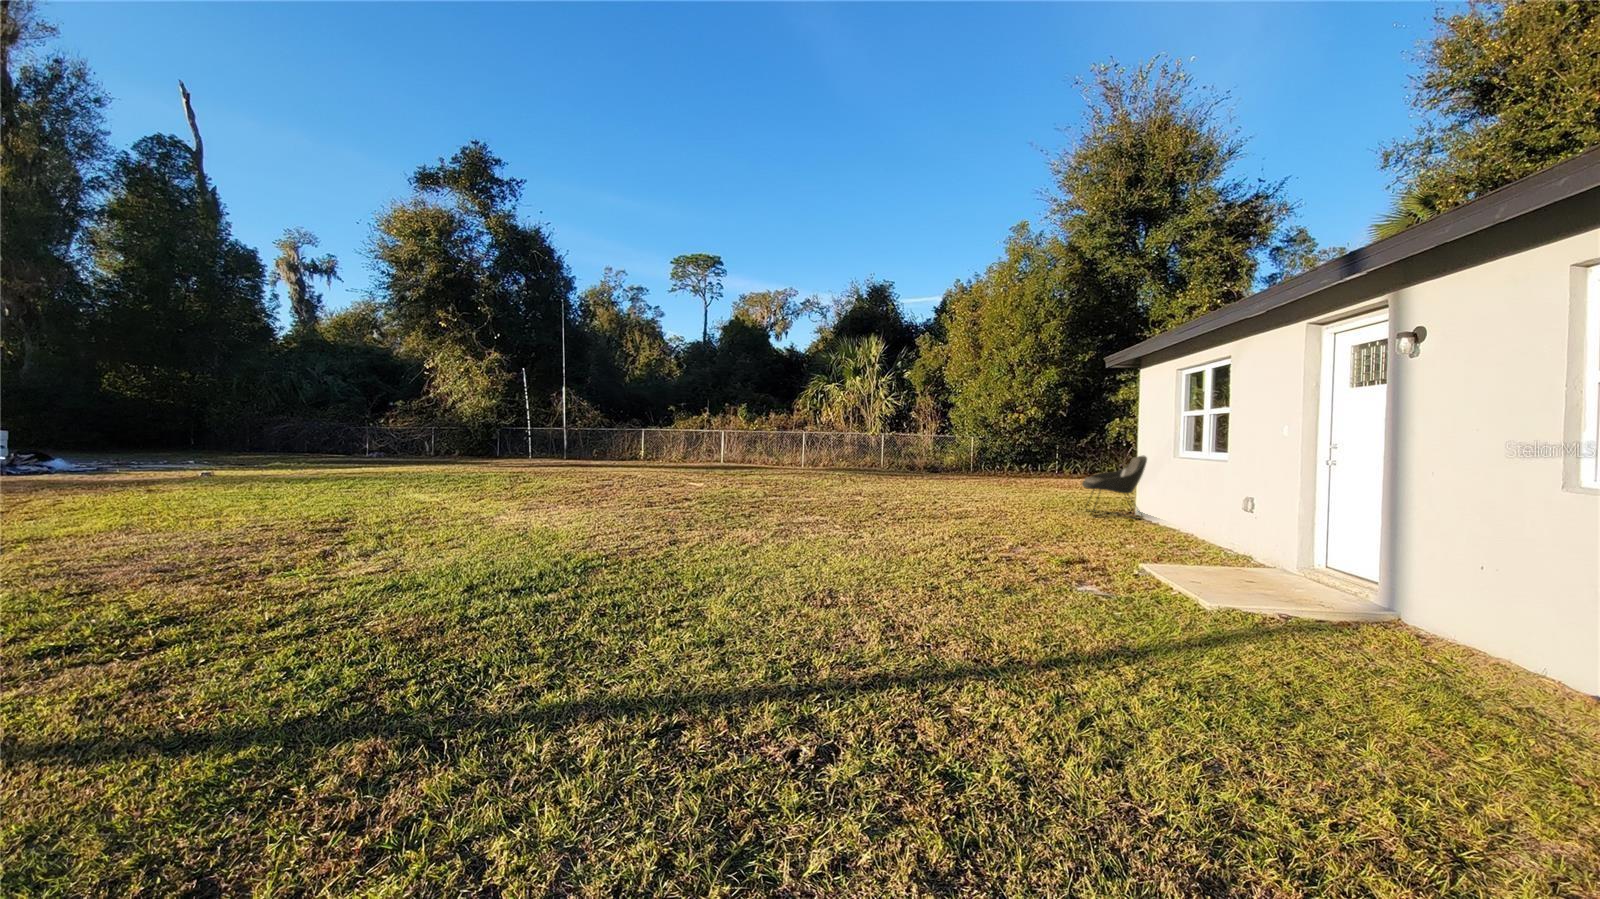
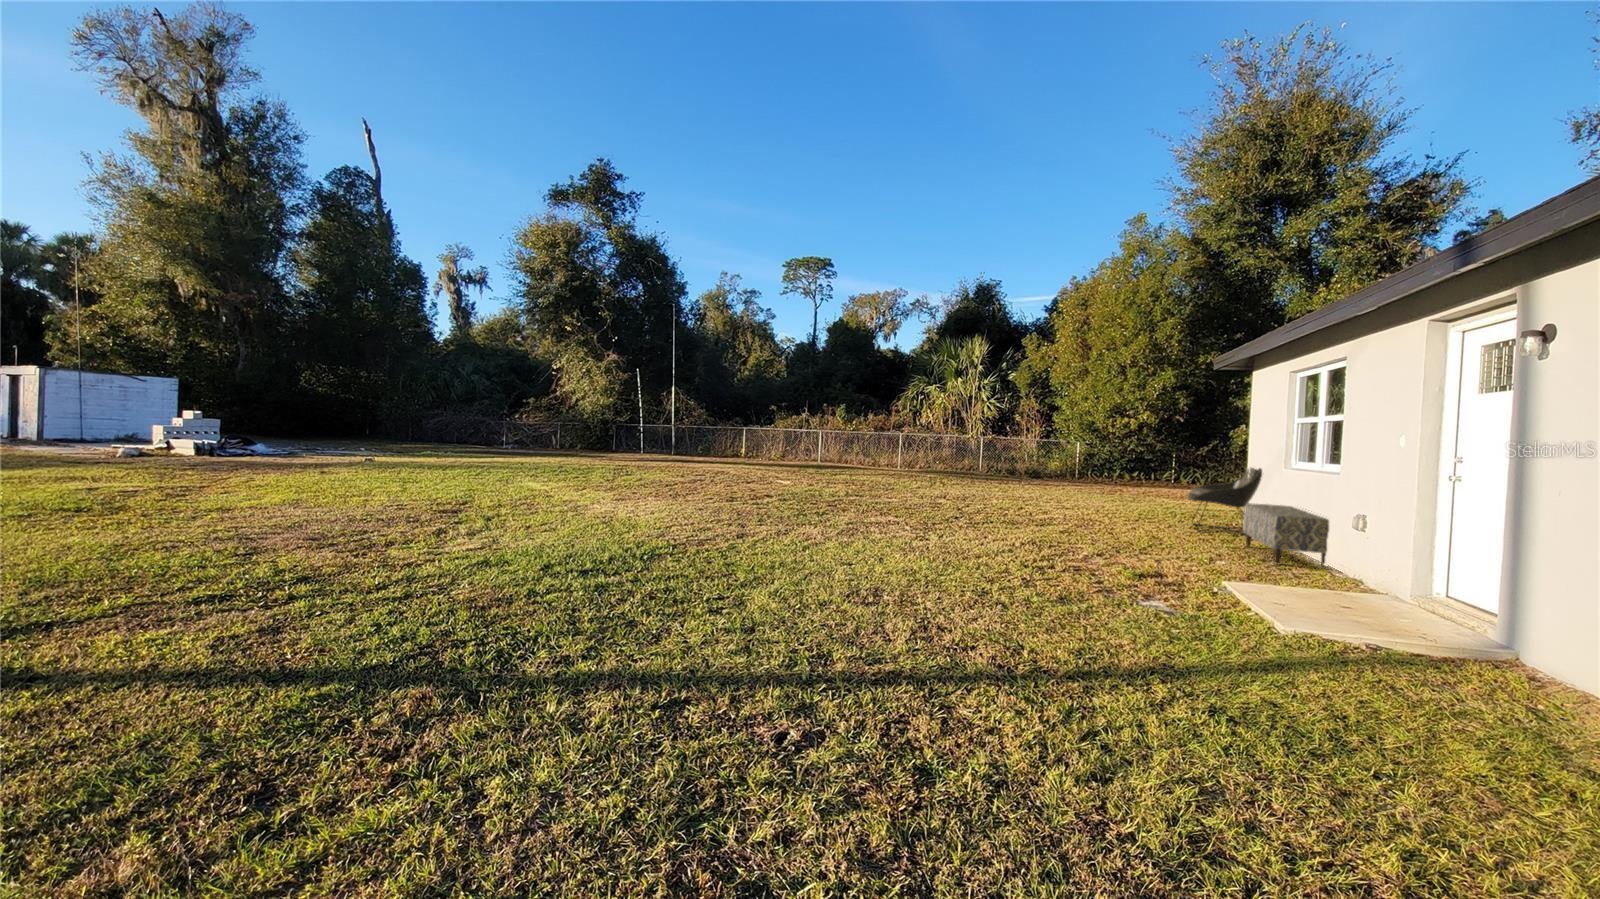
bench: none [1135,490,1217,546] -> present [1243,503,1329,569]

